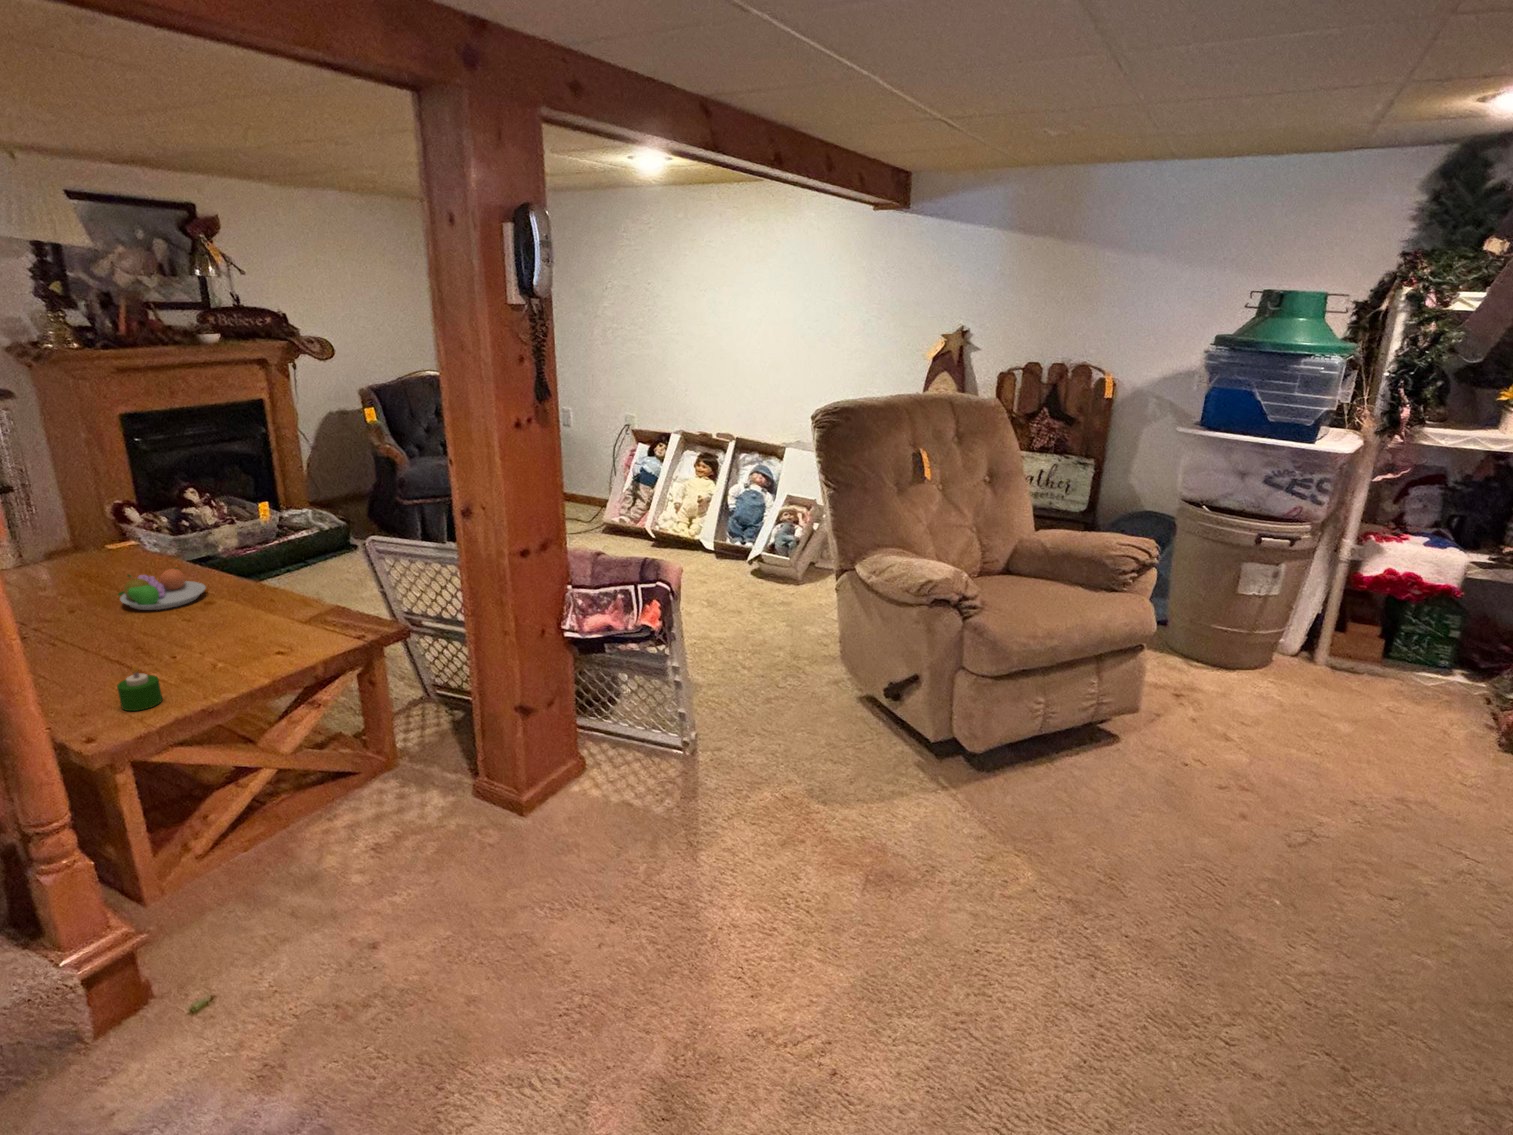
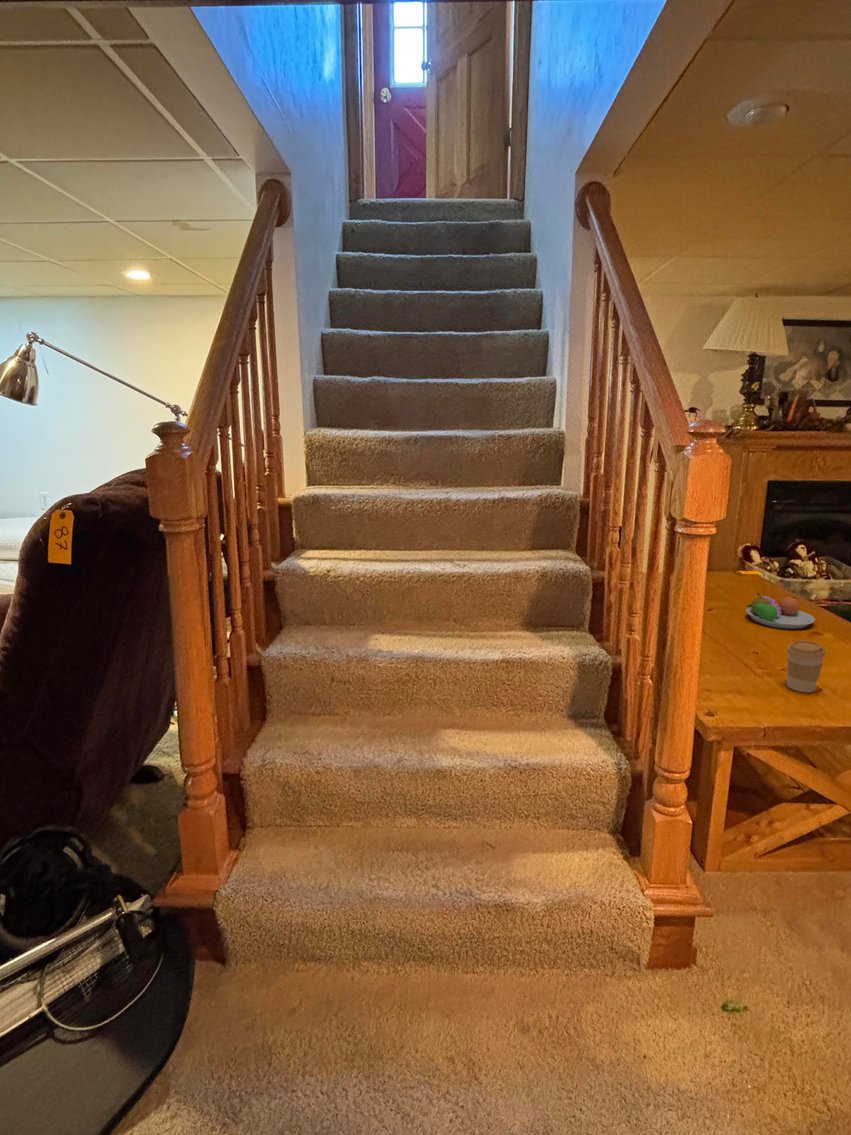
coffee cup: none [166,620,210,677] -> present [787,641,825,692]
candle: present [117,665,162,711] -> none [737,664,774,706]

